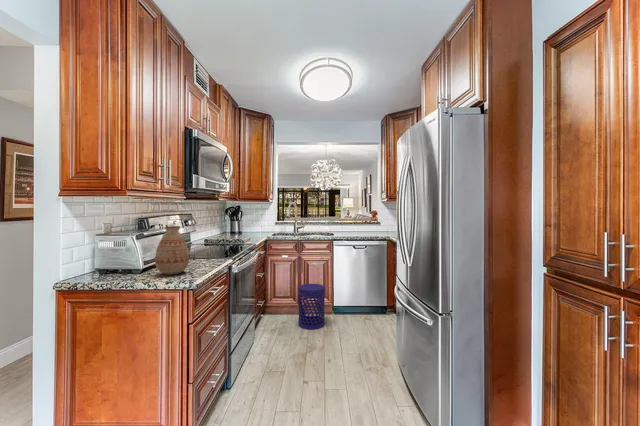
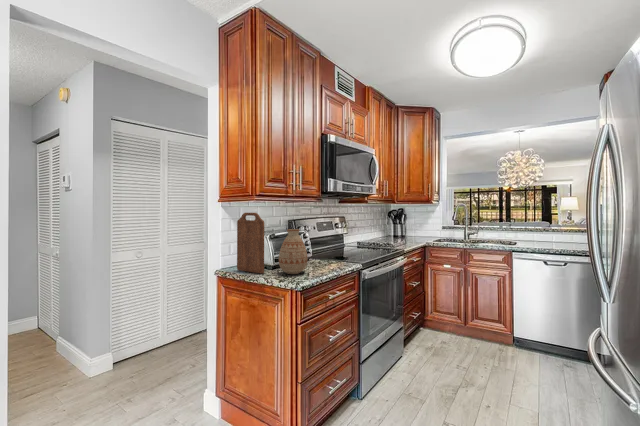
cutting board: none [91,208,136,280] -> present [237,213,264,274]
waste bin: present [298,284,325,329] -> none [459,303,496,361]

